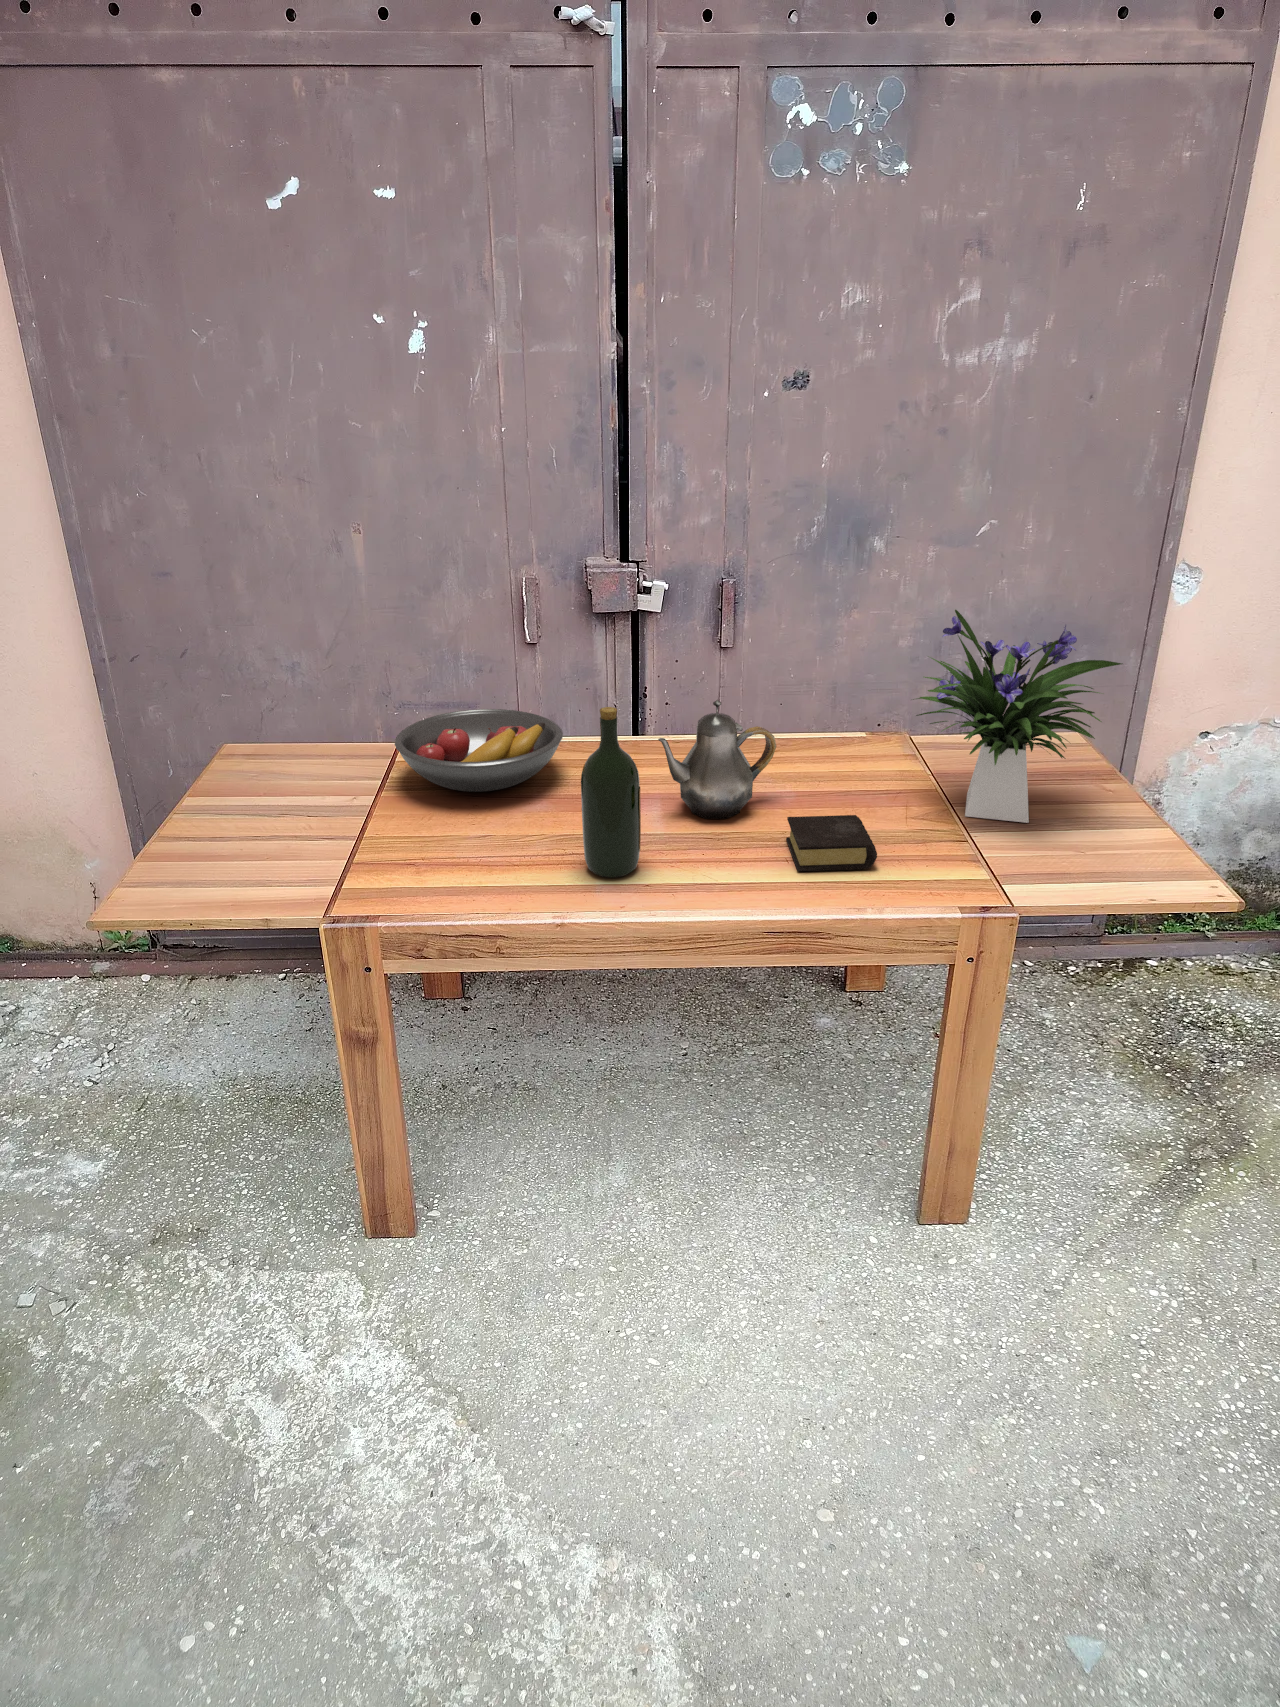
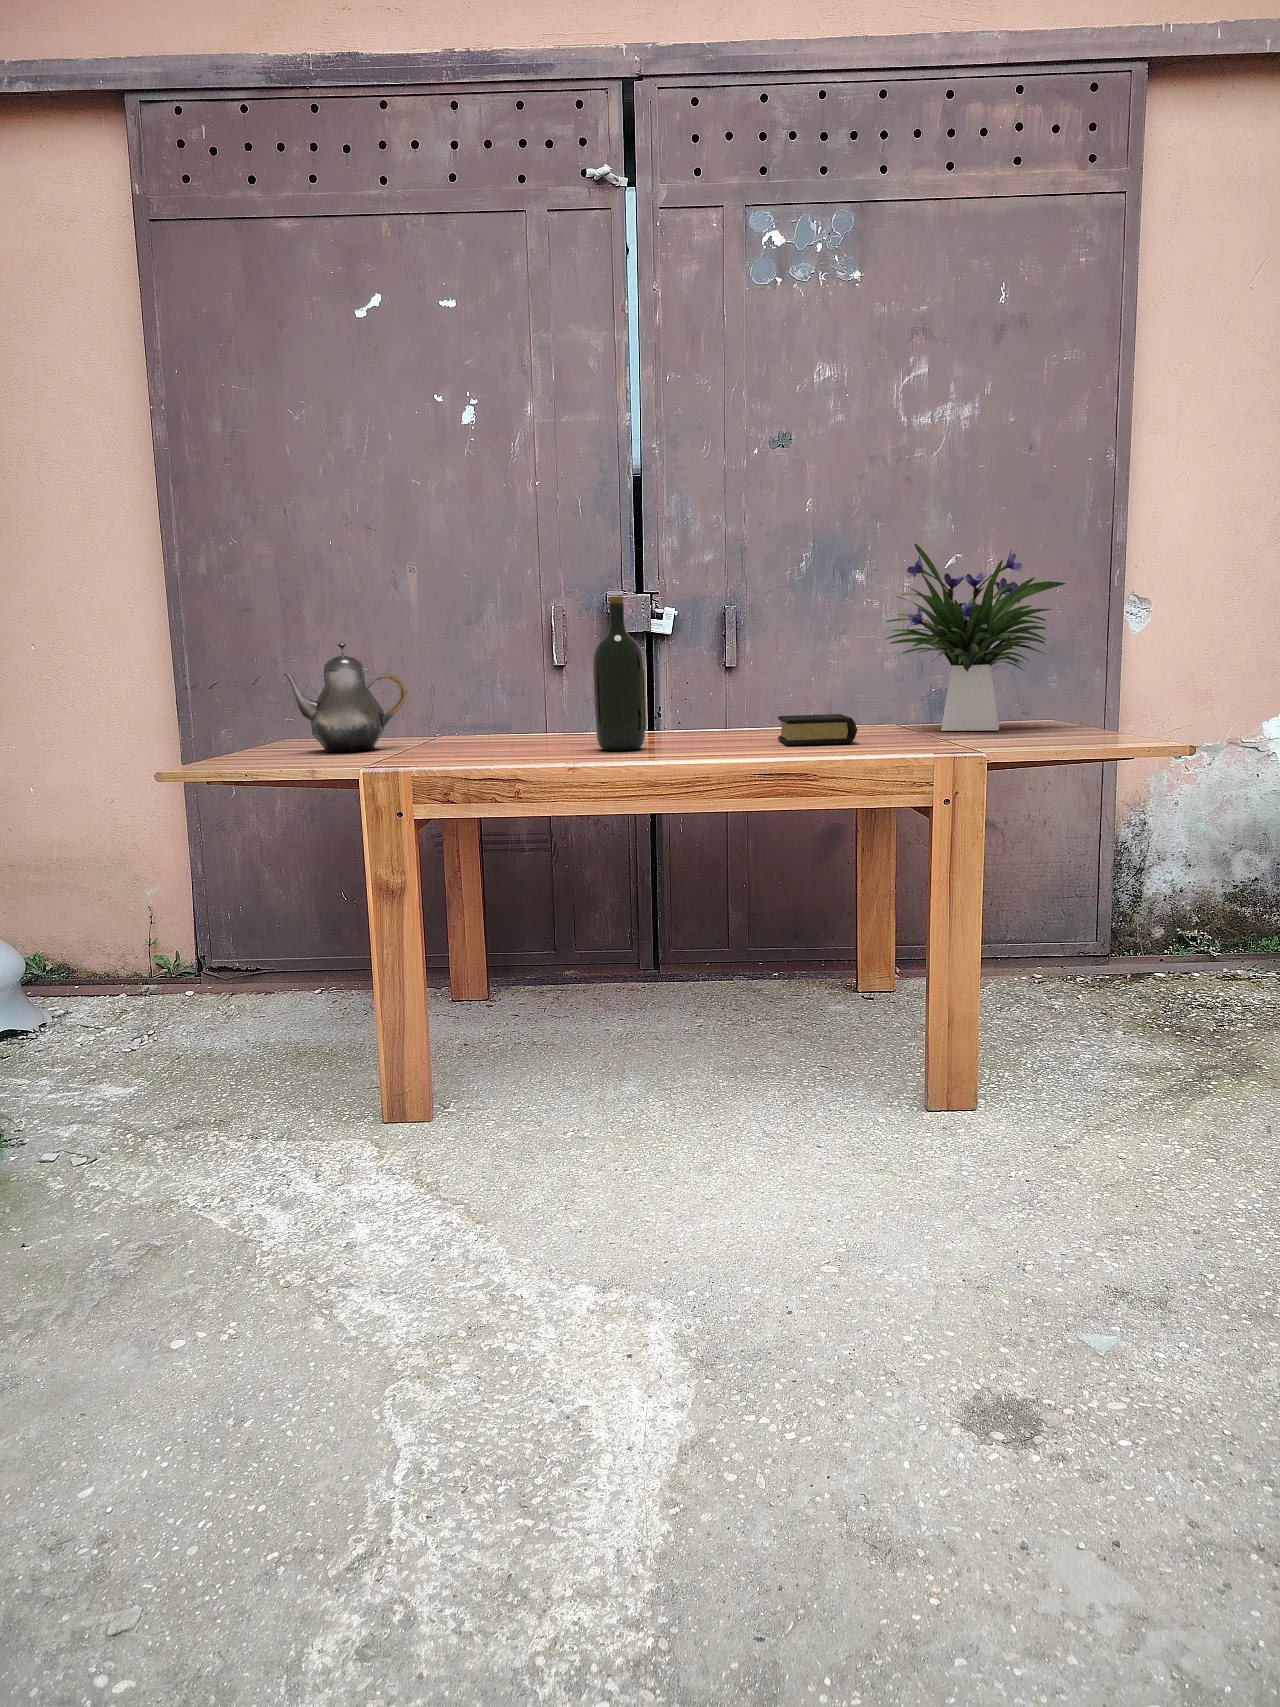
teapot: present [658,700,776,819] -> present [284,642,406,752]
fruit bowl: present [395,709,563,792] -> none [434,679,582,734]

